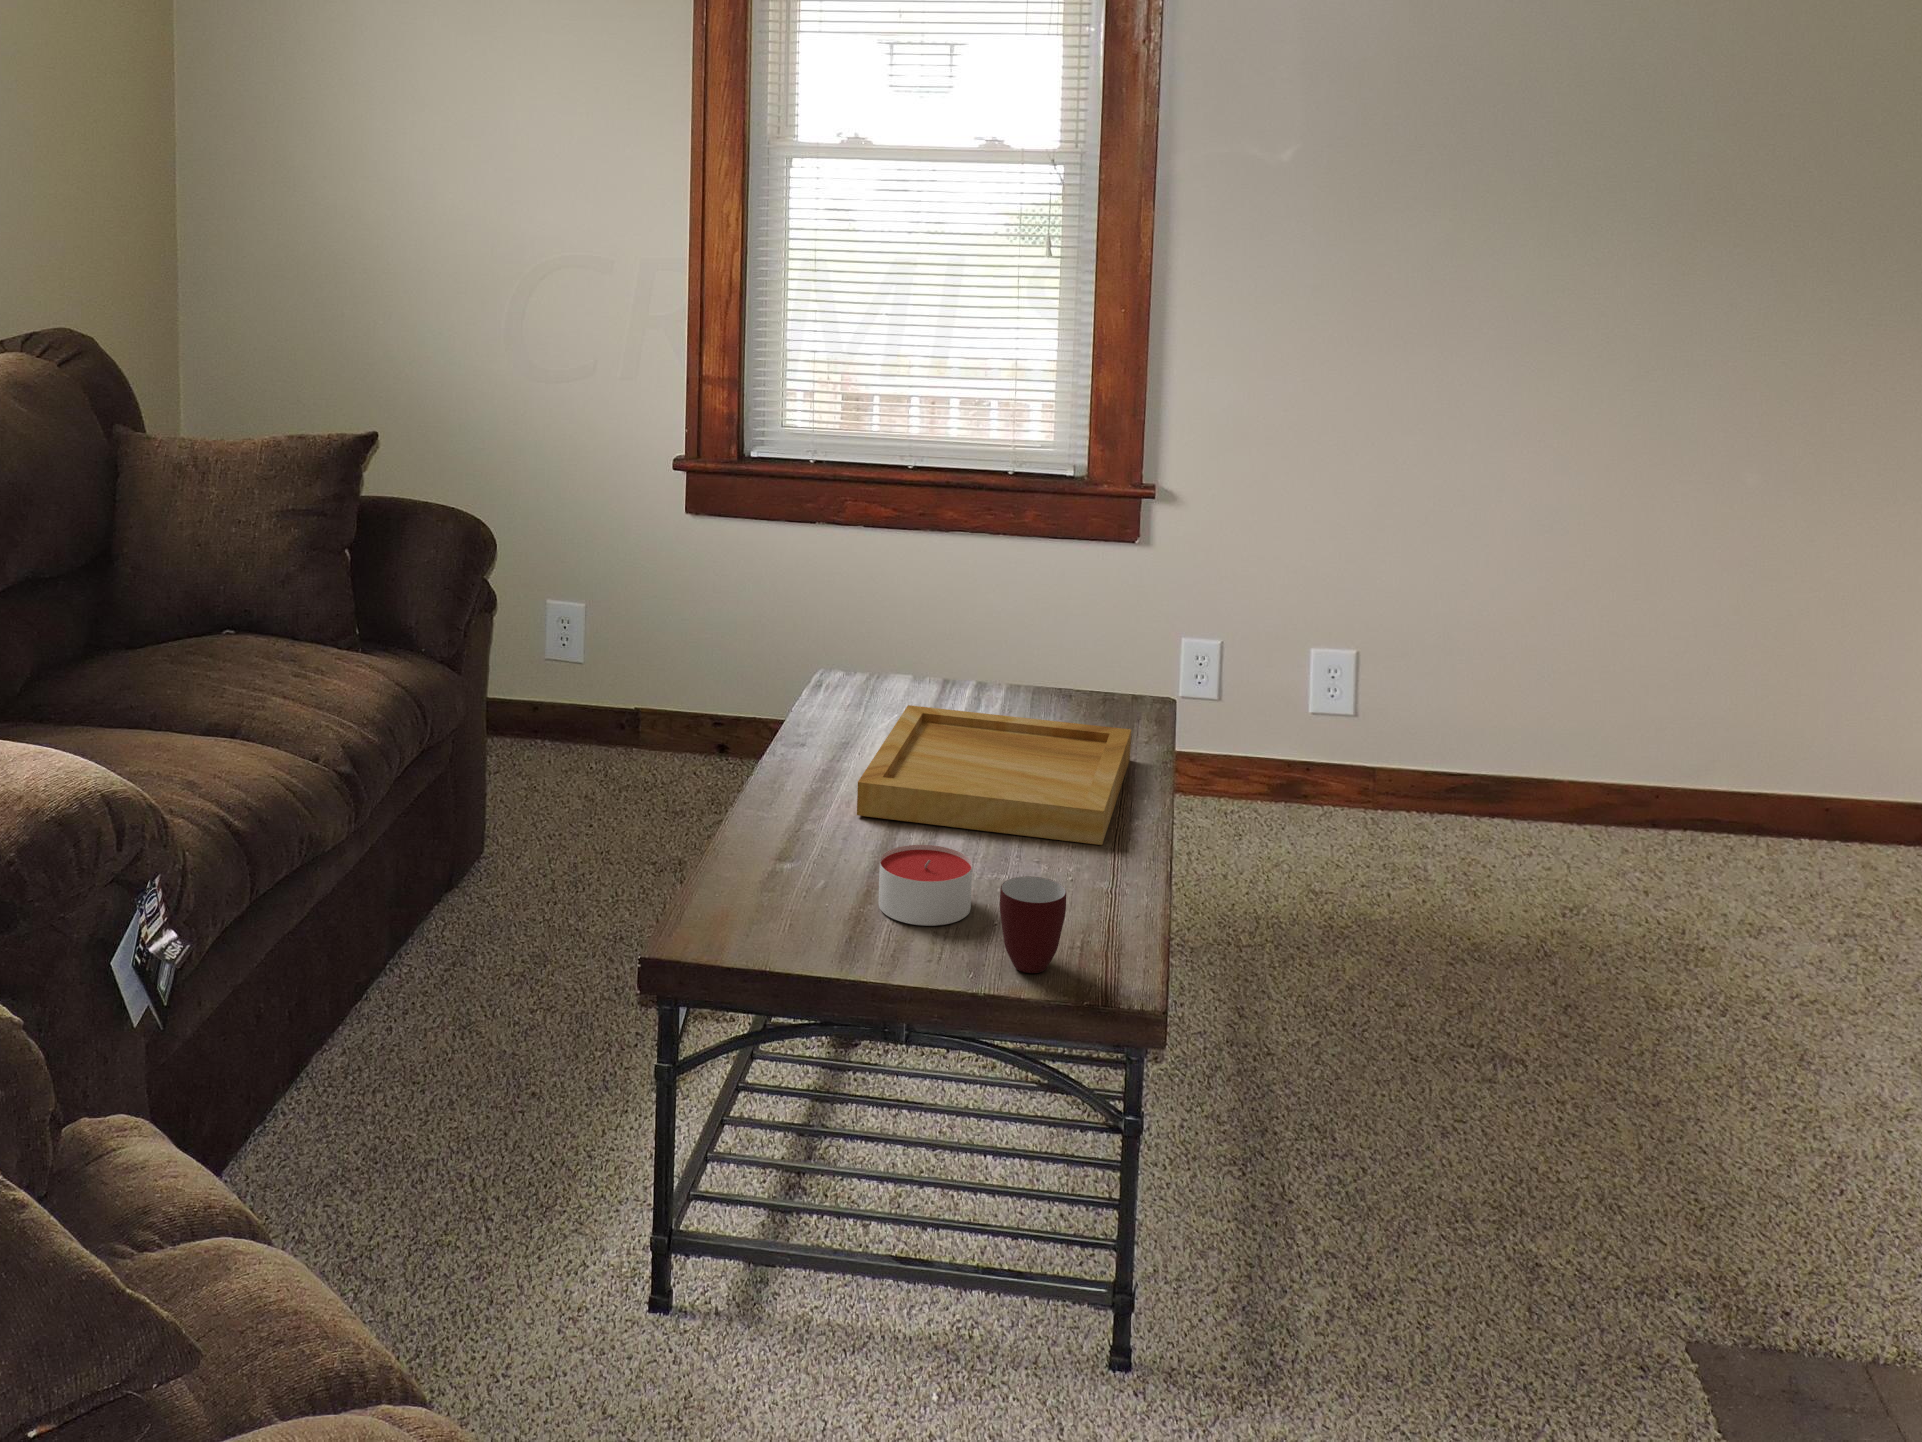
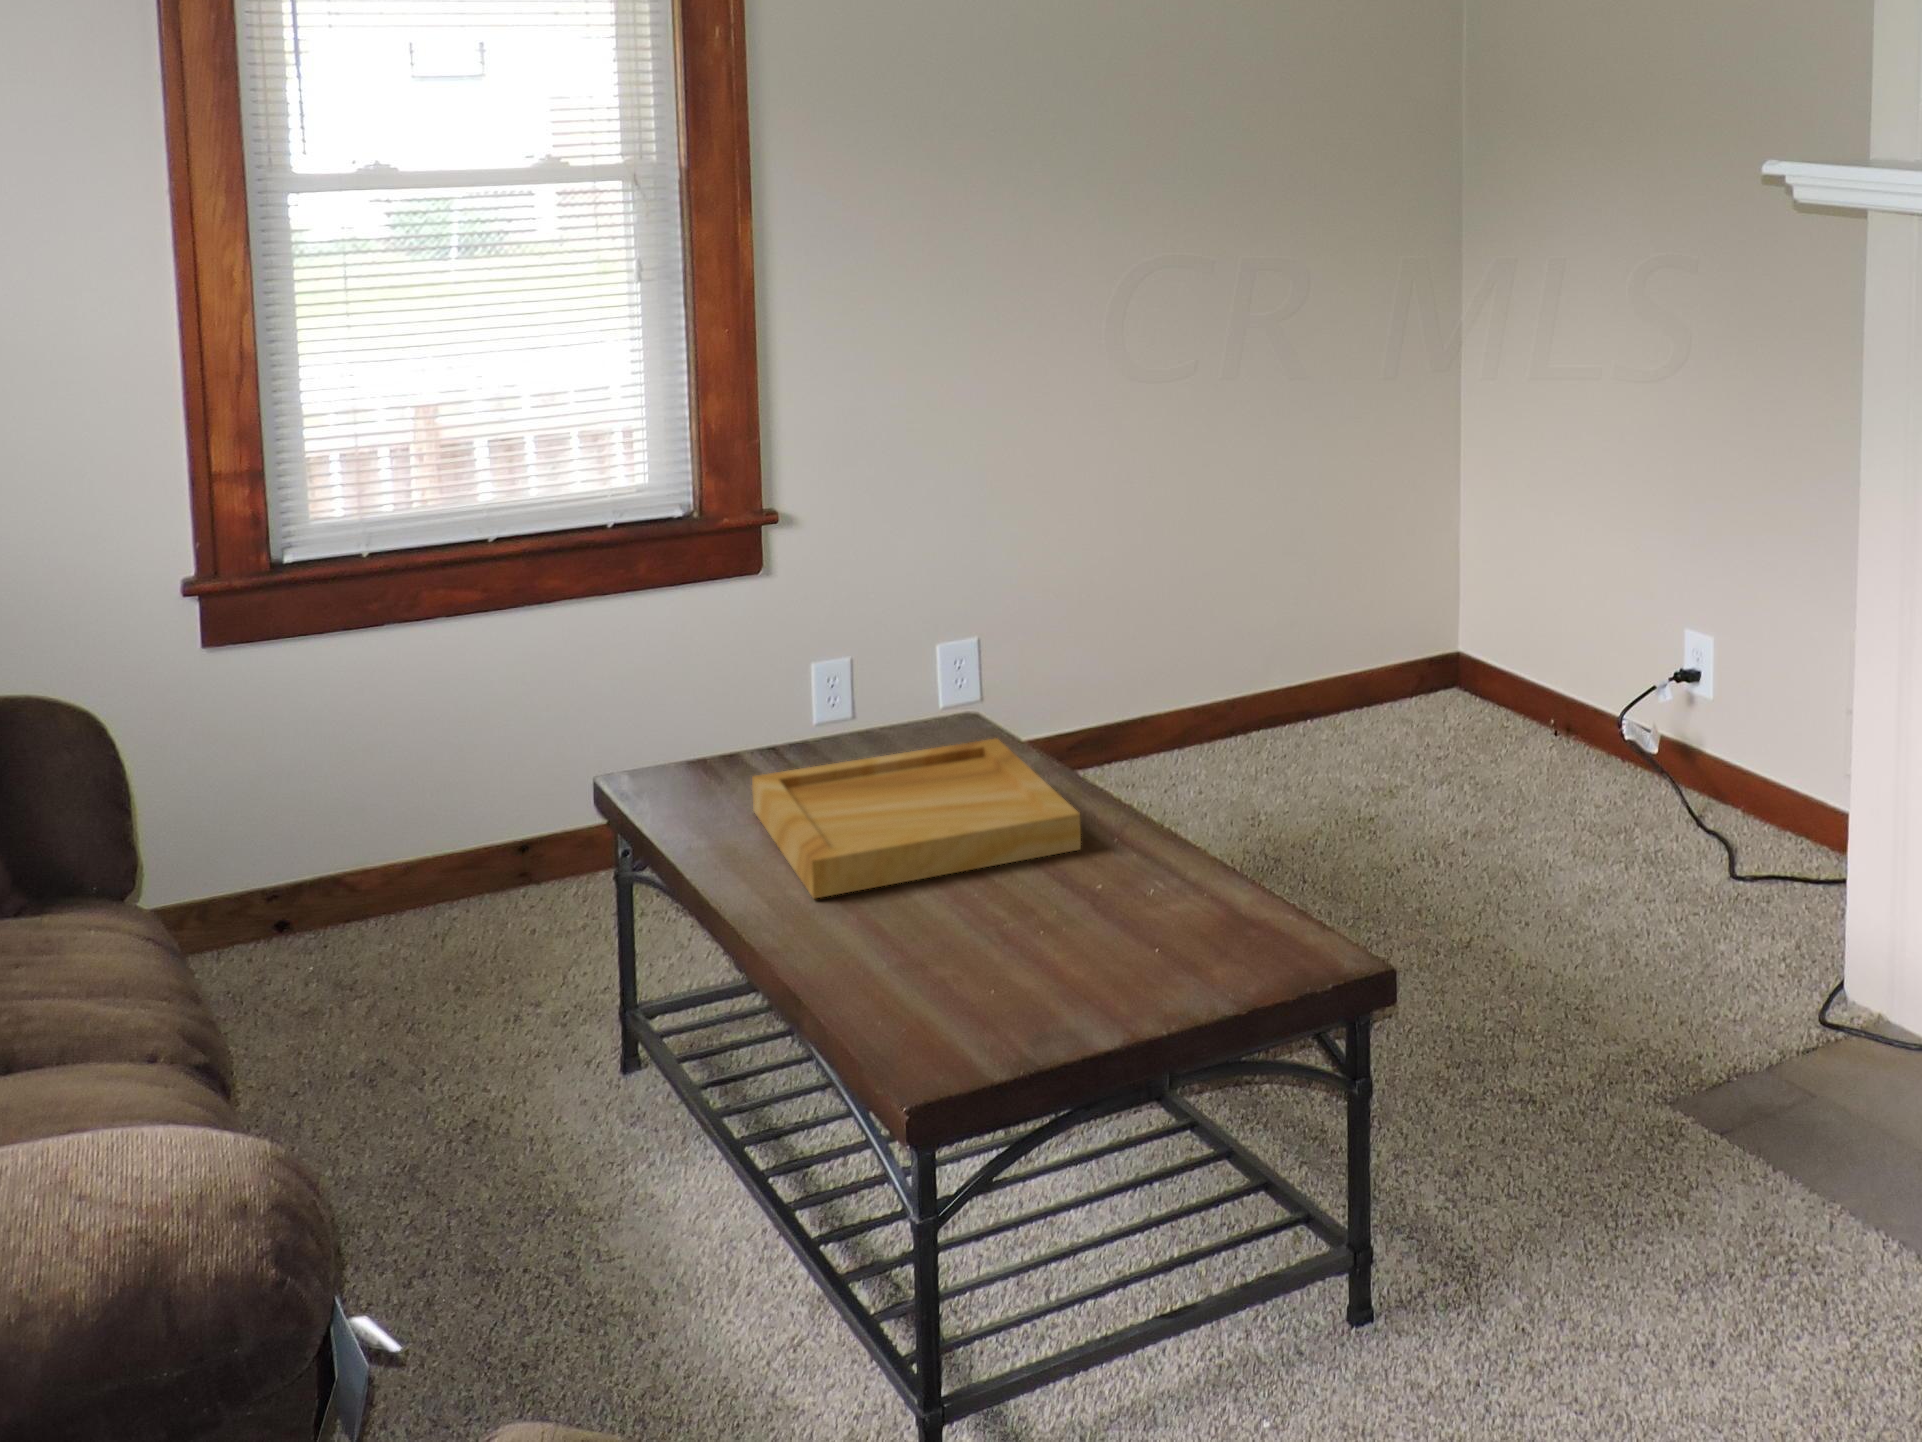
candle: present [879,845,972,926] -> none [948,889,1053,979]
mug: present [1000,876,1066,973] -> none [1127,877,1205,980]

